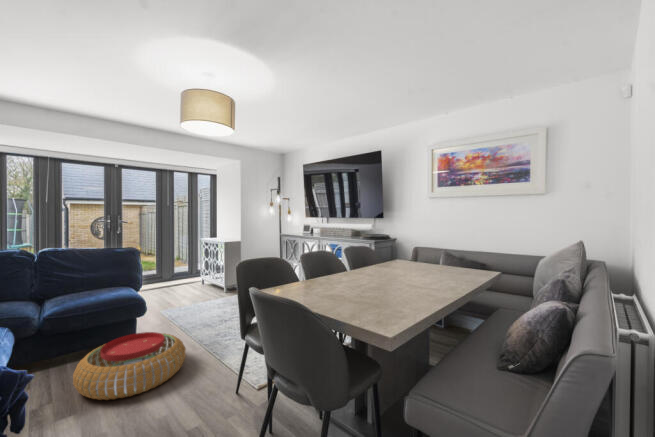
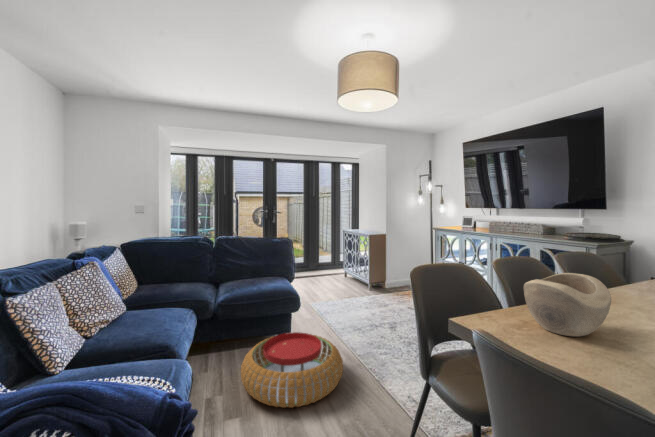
decorative bowl: none [297,255,338,291] -> present [523,273,611,336]

